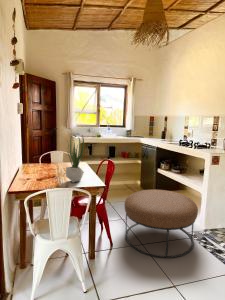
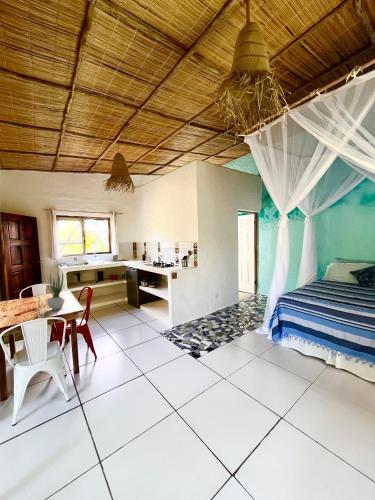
ottoman: present [124,190,198,258] -> none [107,303,163,356]

